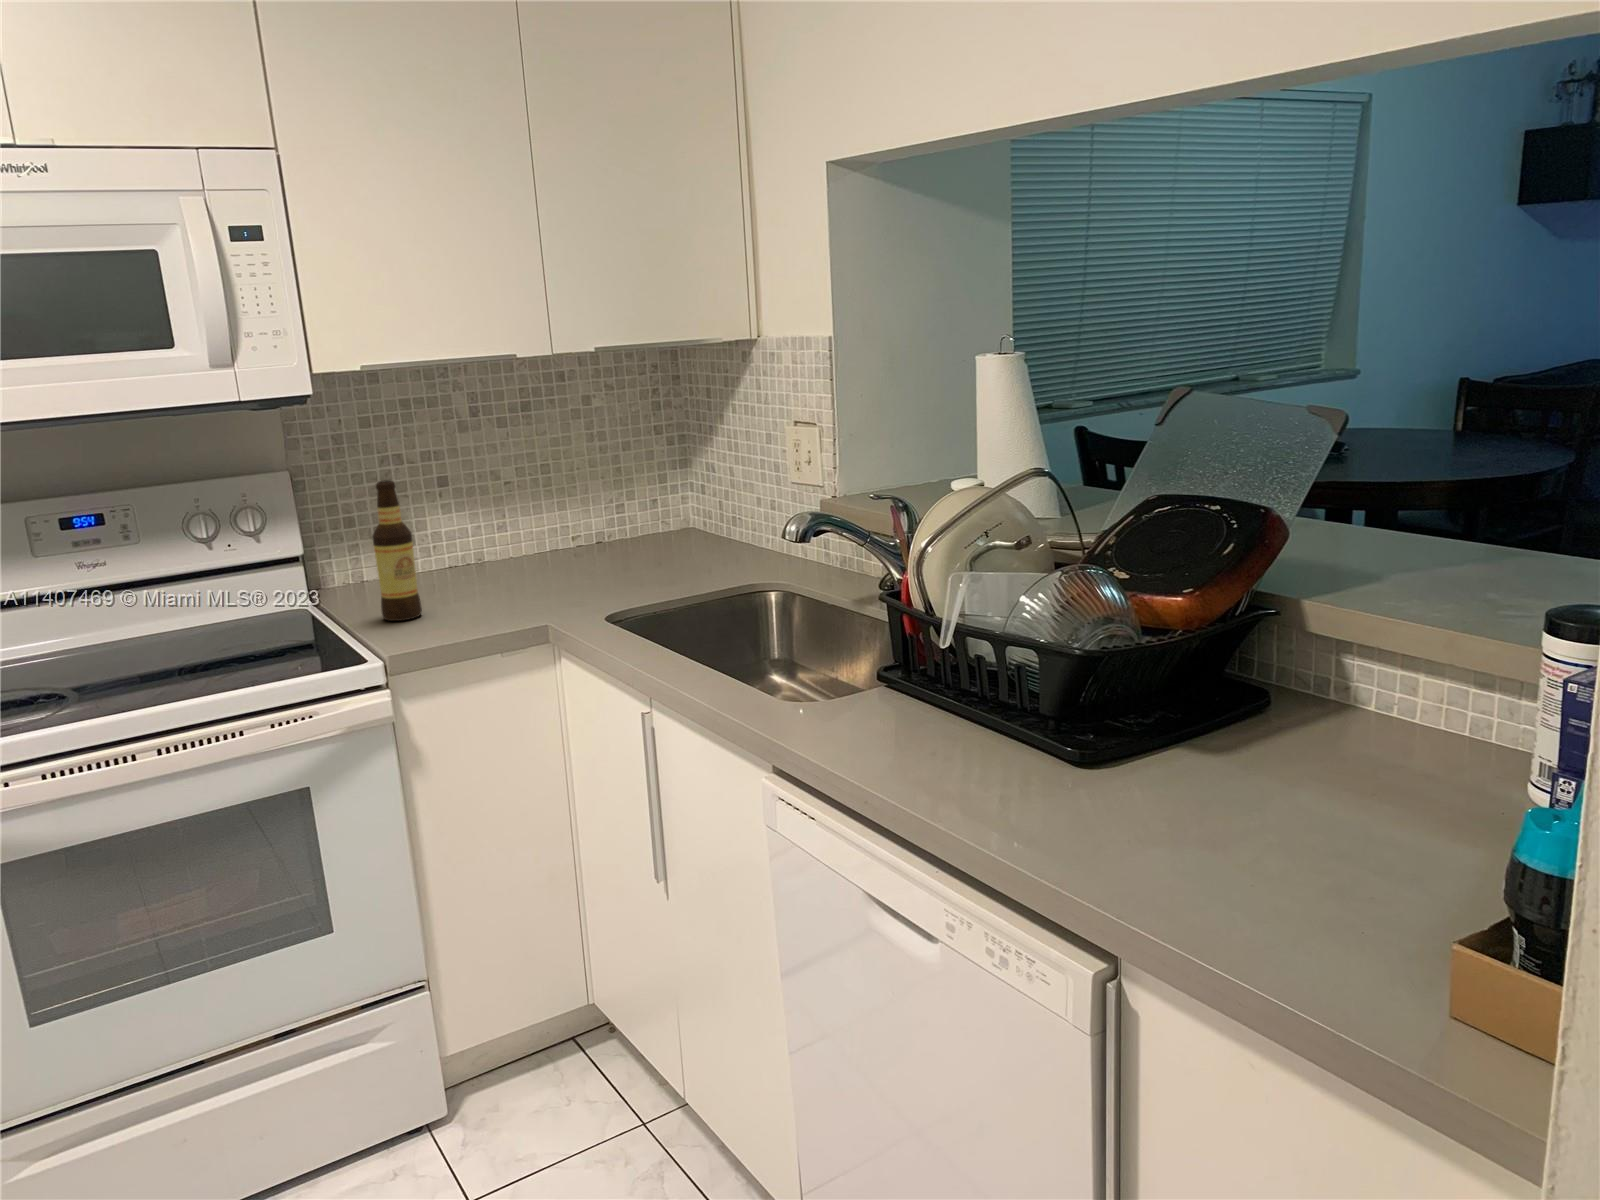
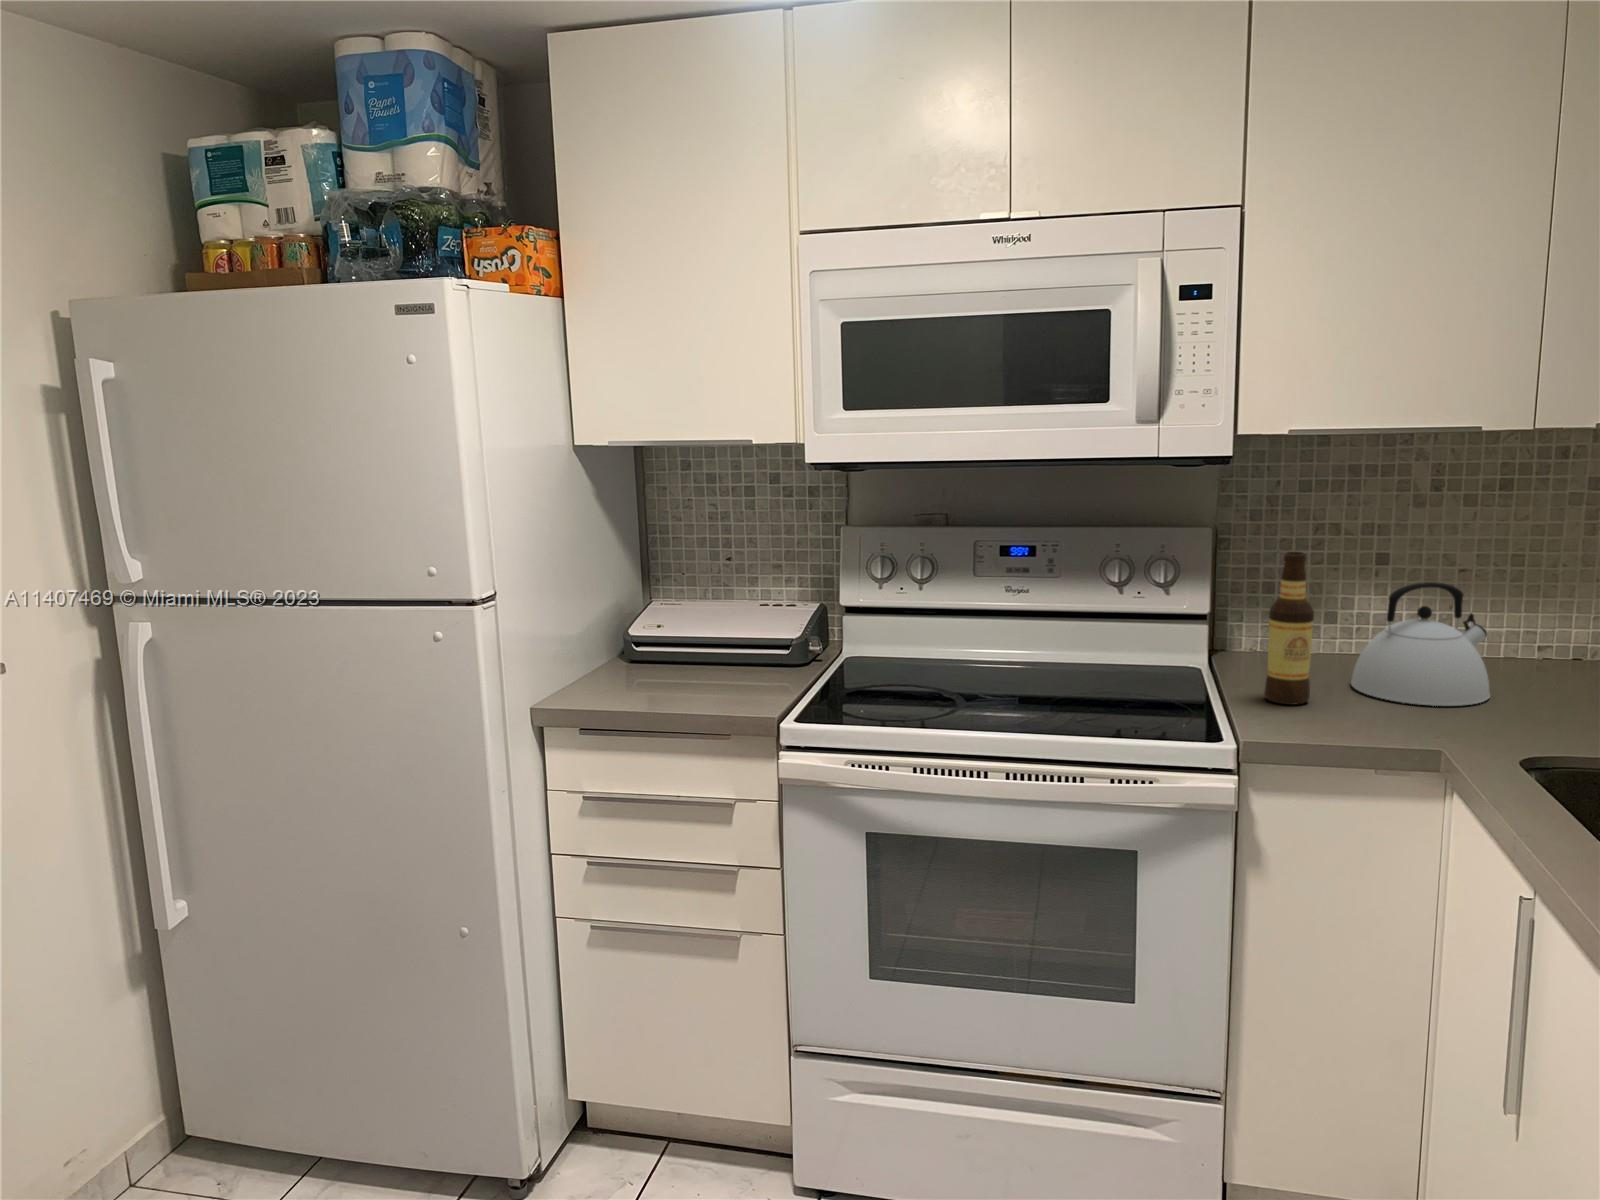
kettle: none [447,493,554,599] -> present [1351,582,1490,706]

